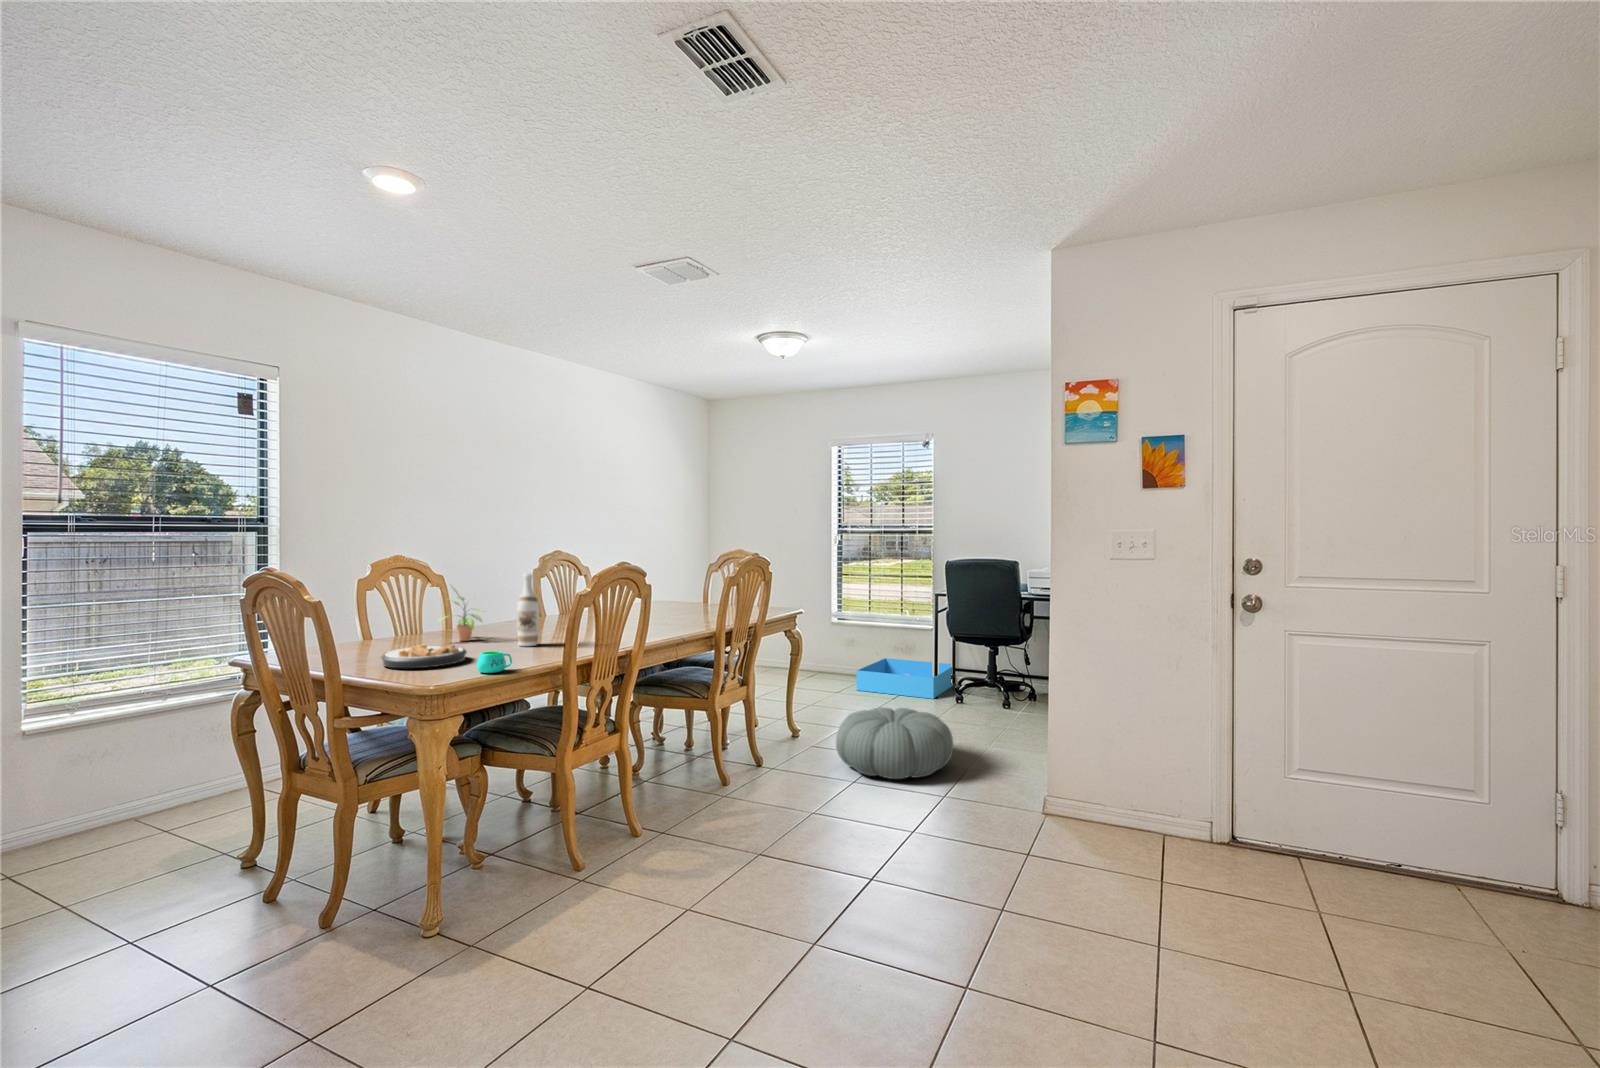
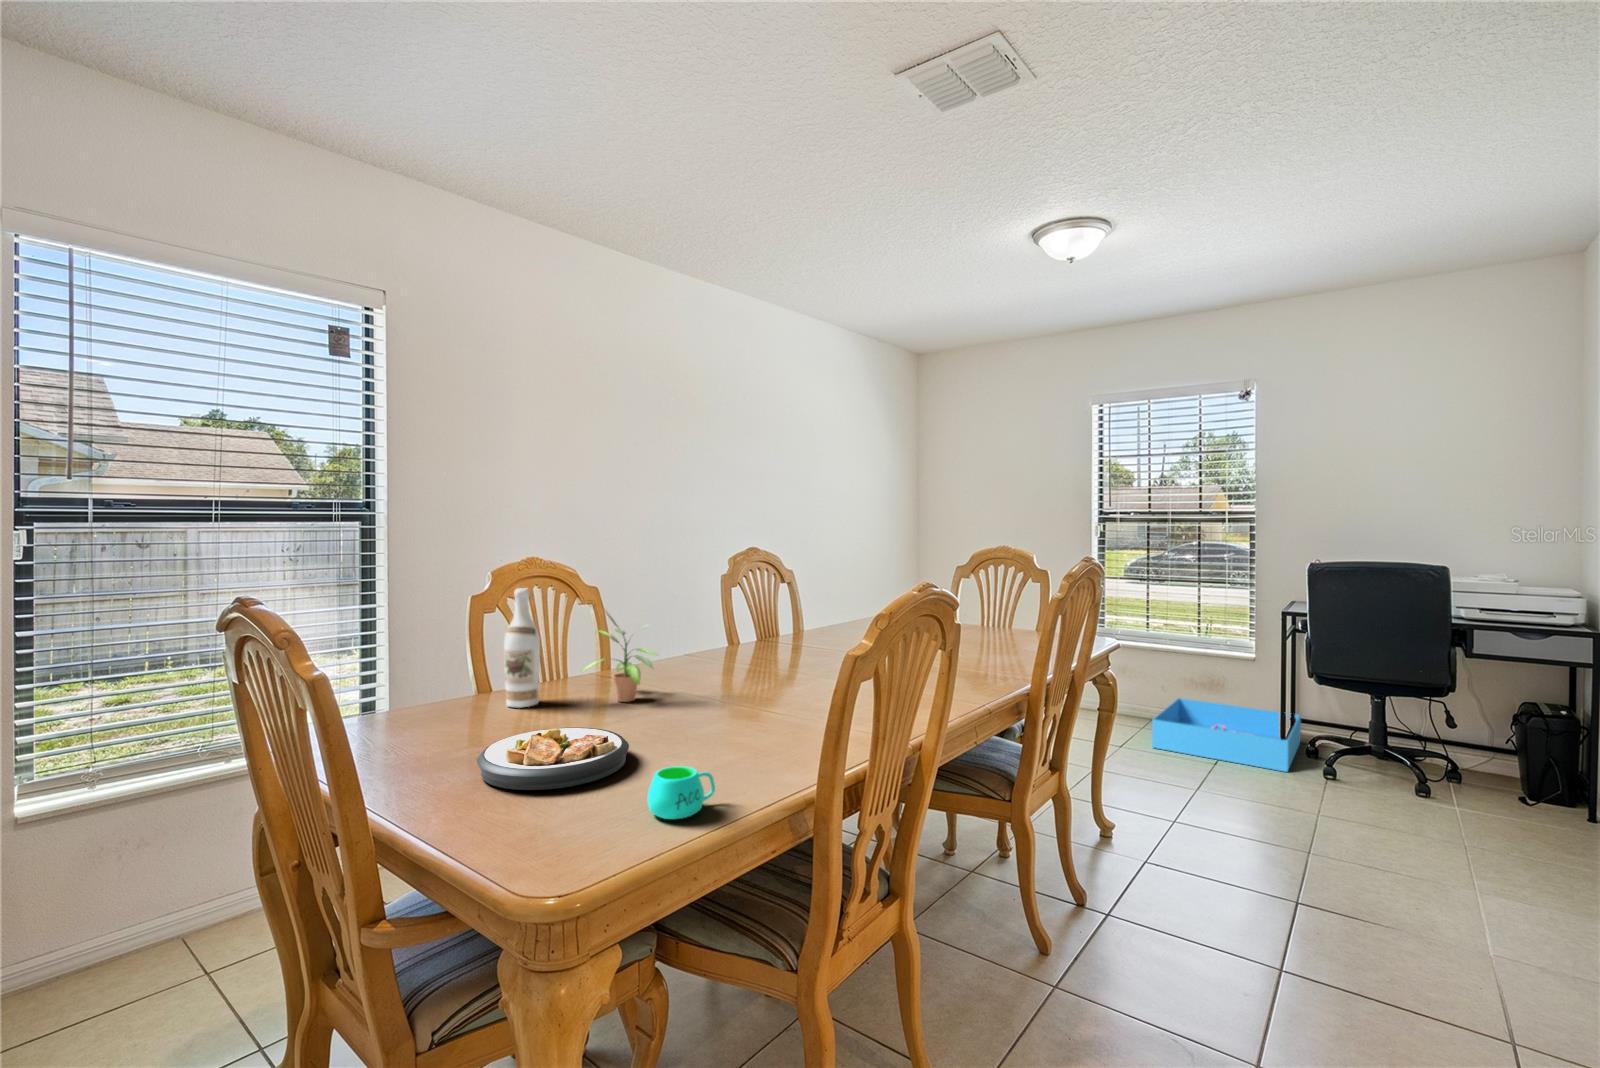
wine bottle: present [517,573,539,646] -> present [504,588,540,707]
pouf: present [836,707,954,779] -> none [1216,817,1469,977]

